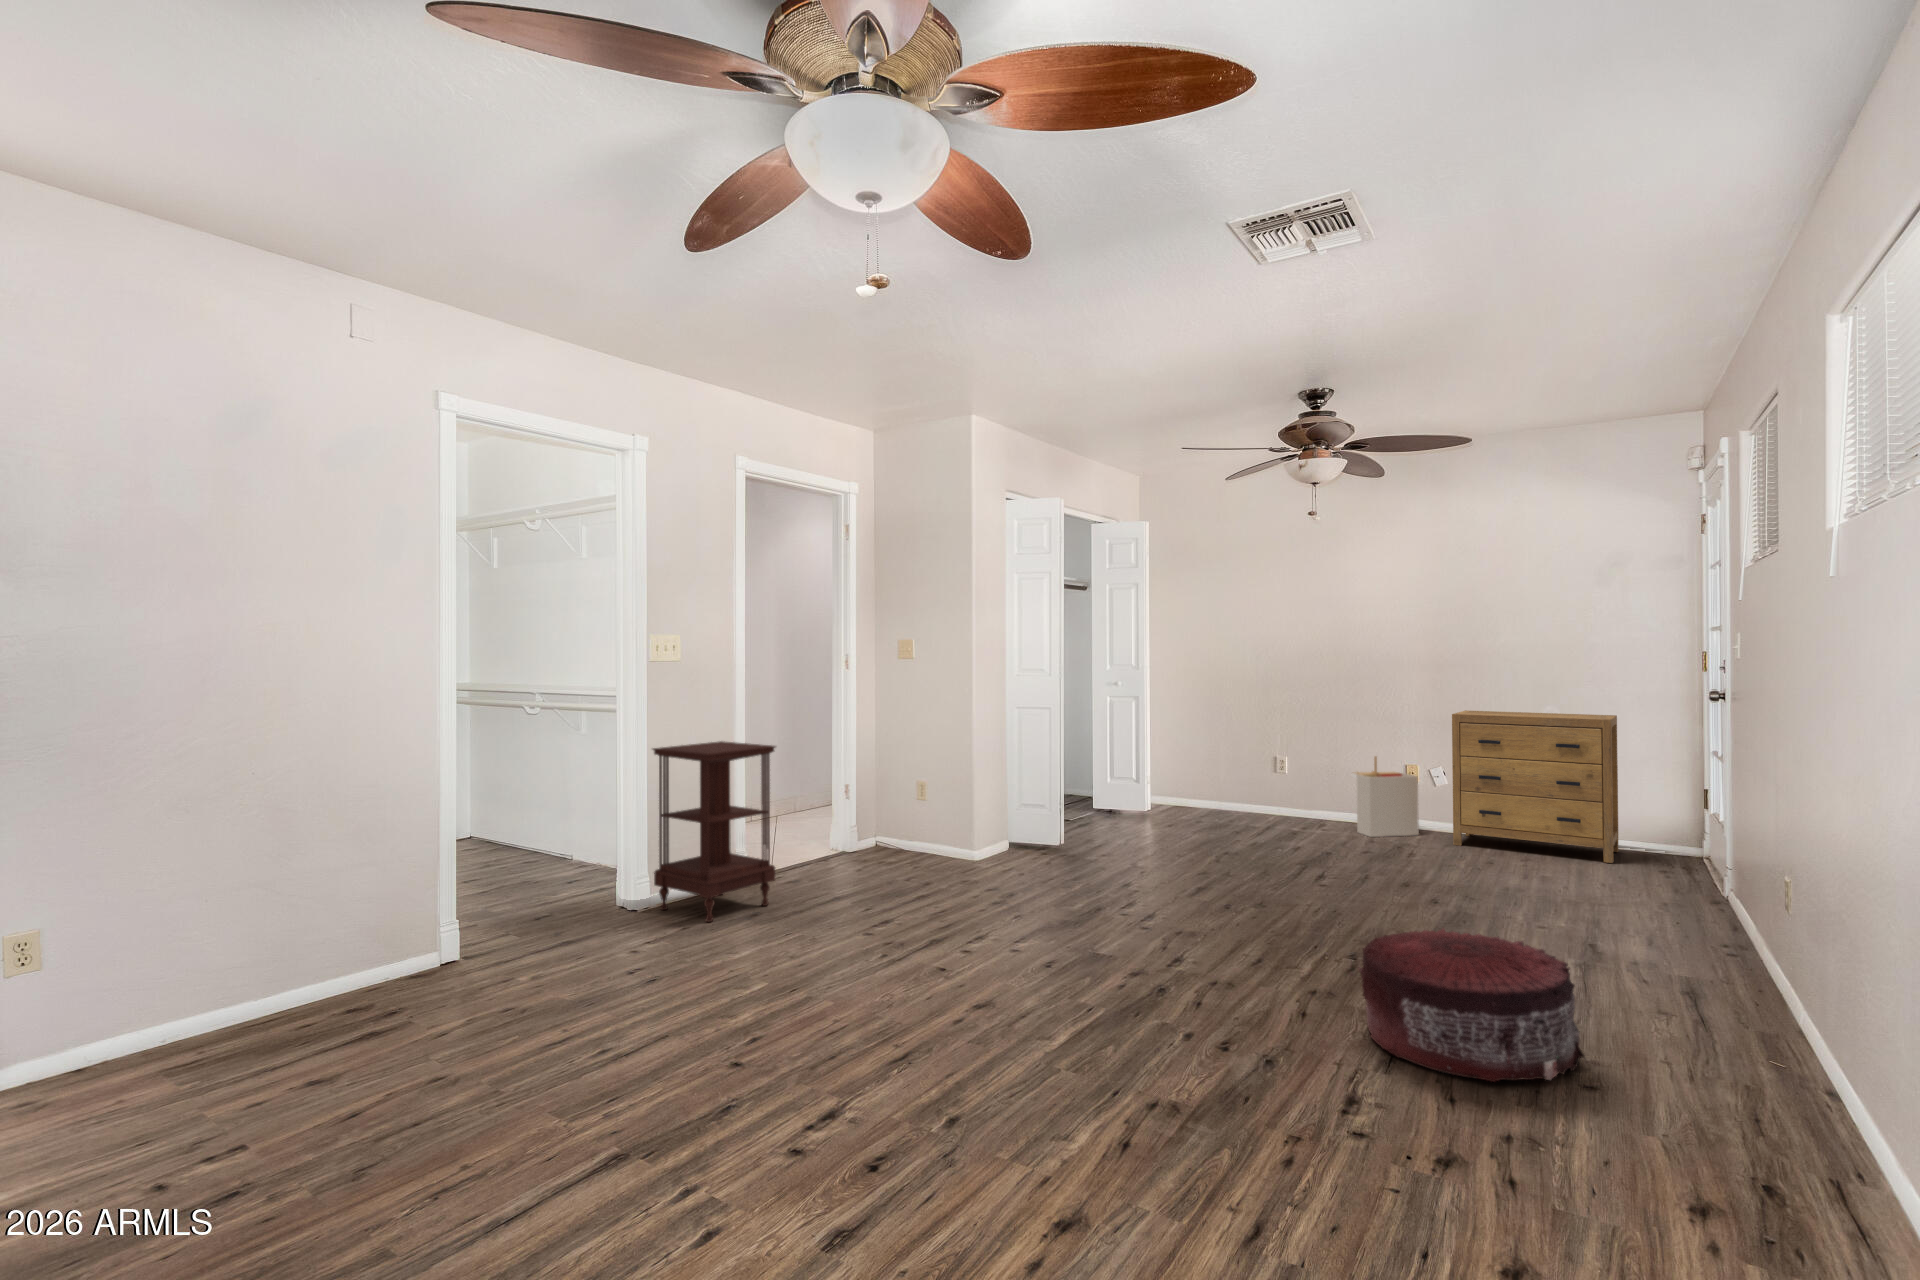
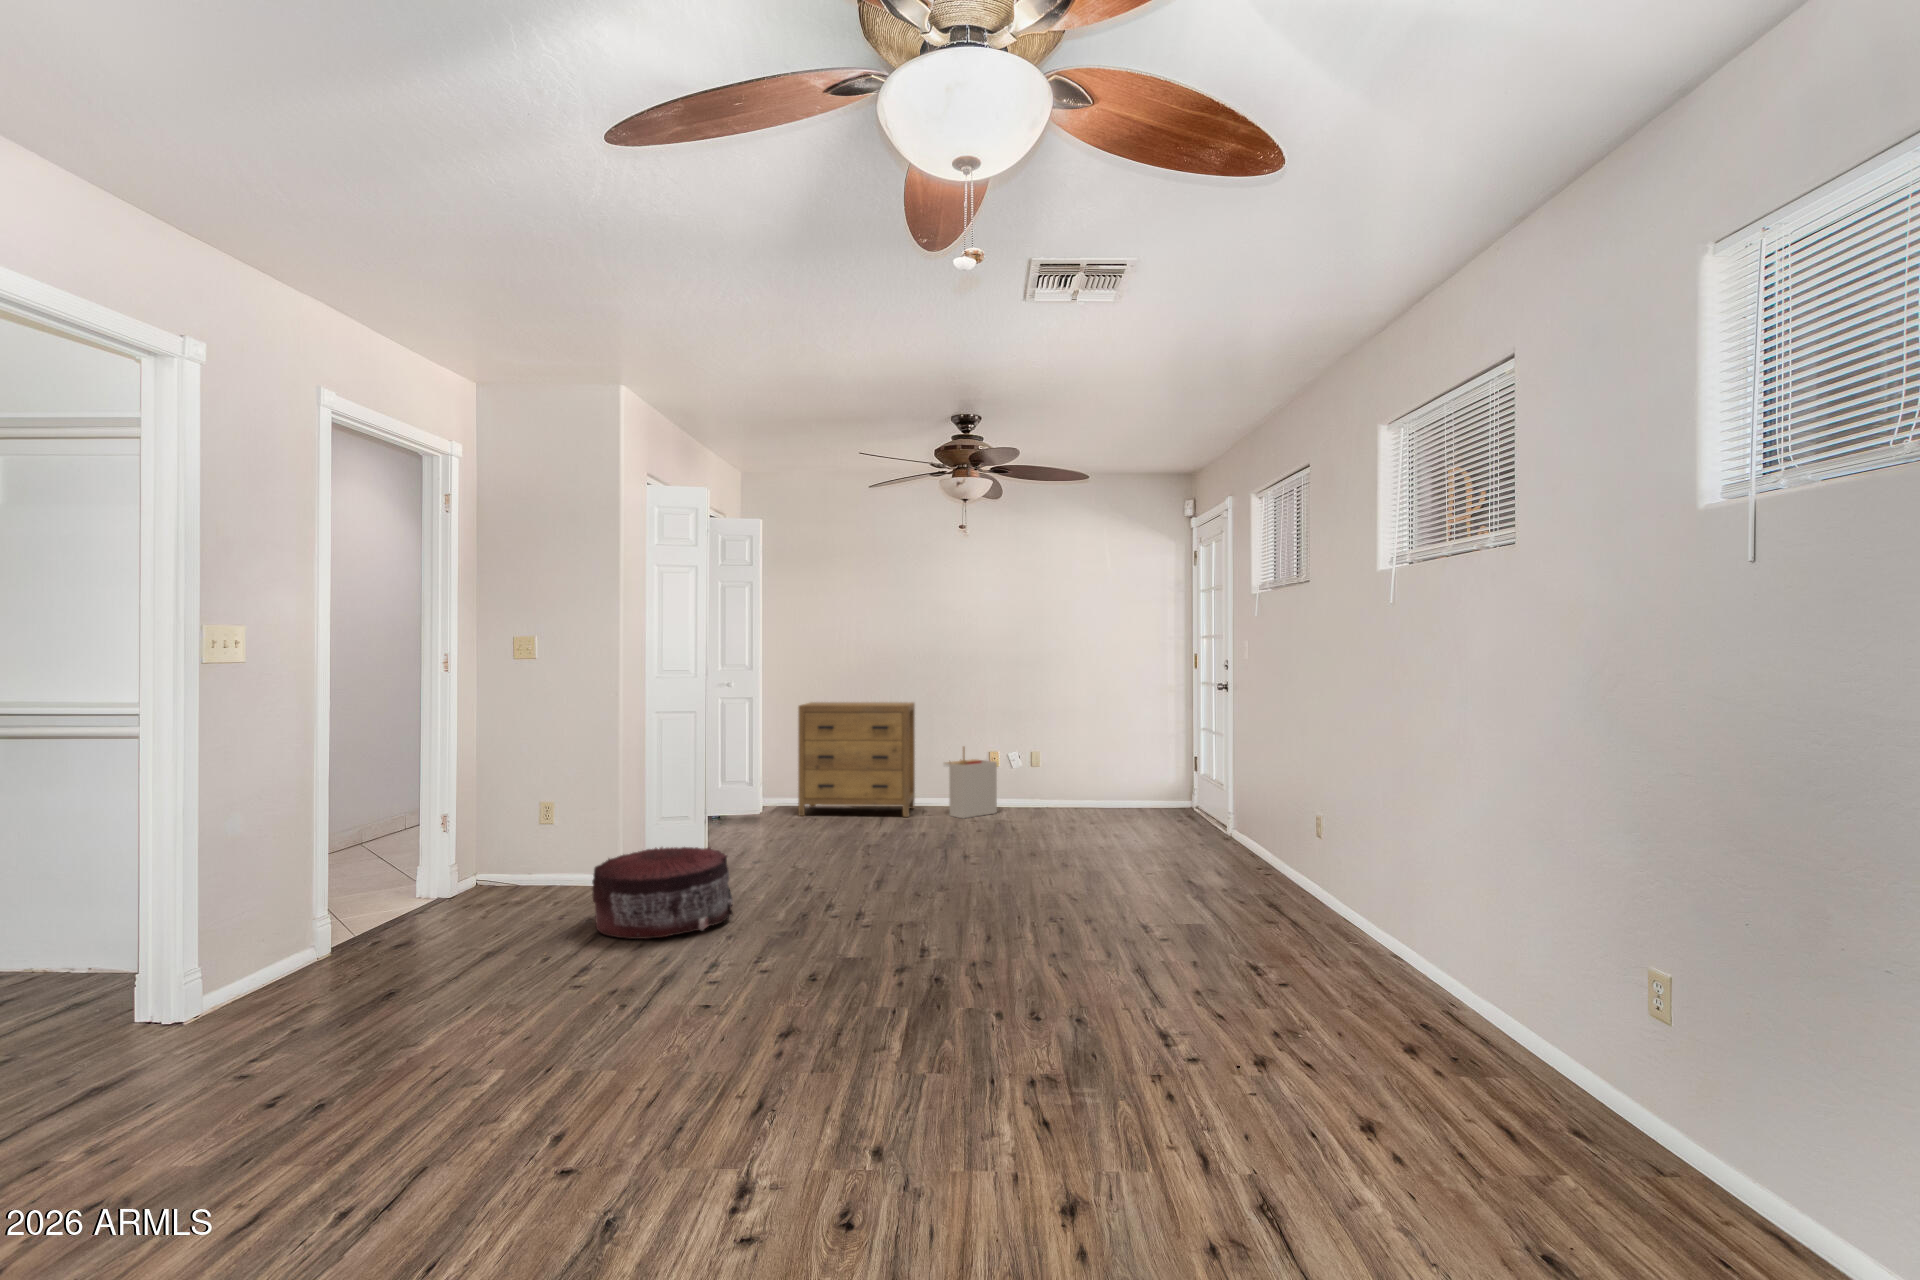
dresser: present [1452,710,1618,863] -> present [798,702,915,817]
side table: present [653,741,775,922] -> none [212,769,412,1014]
pouf: present [1359,929,1585,1082] -> present [592,847,733,939]

